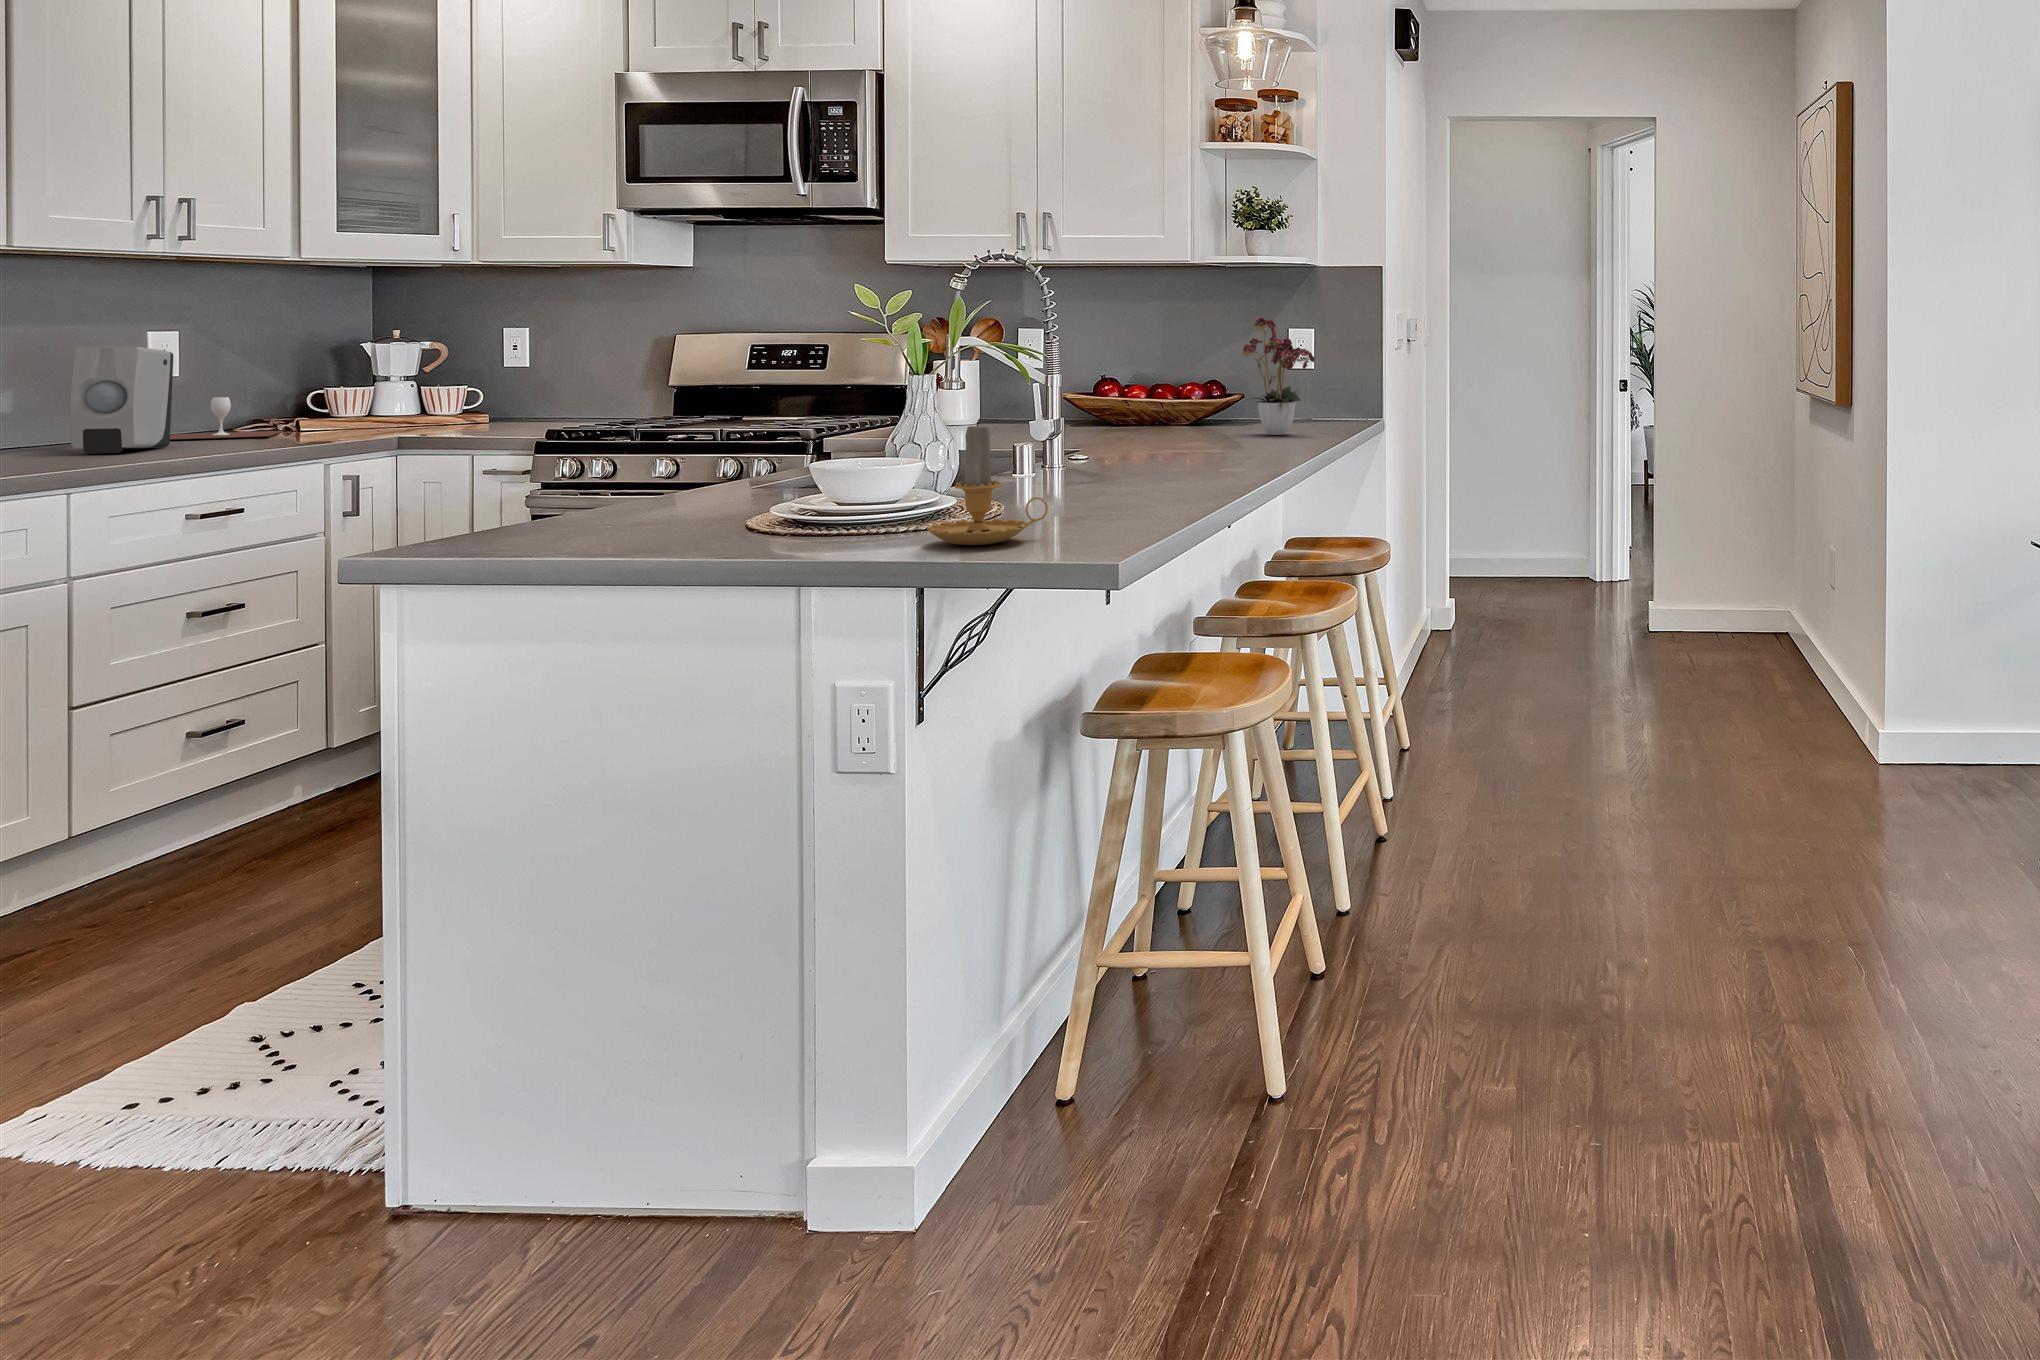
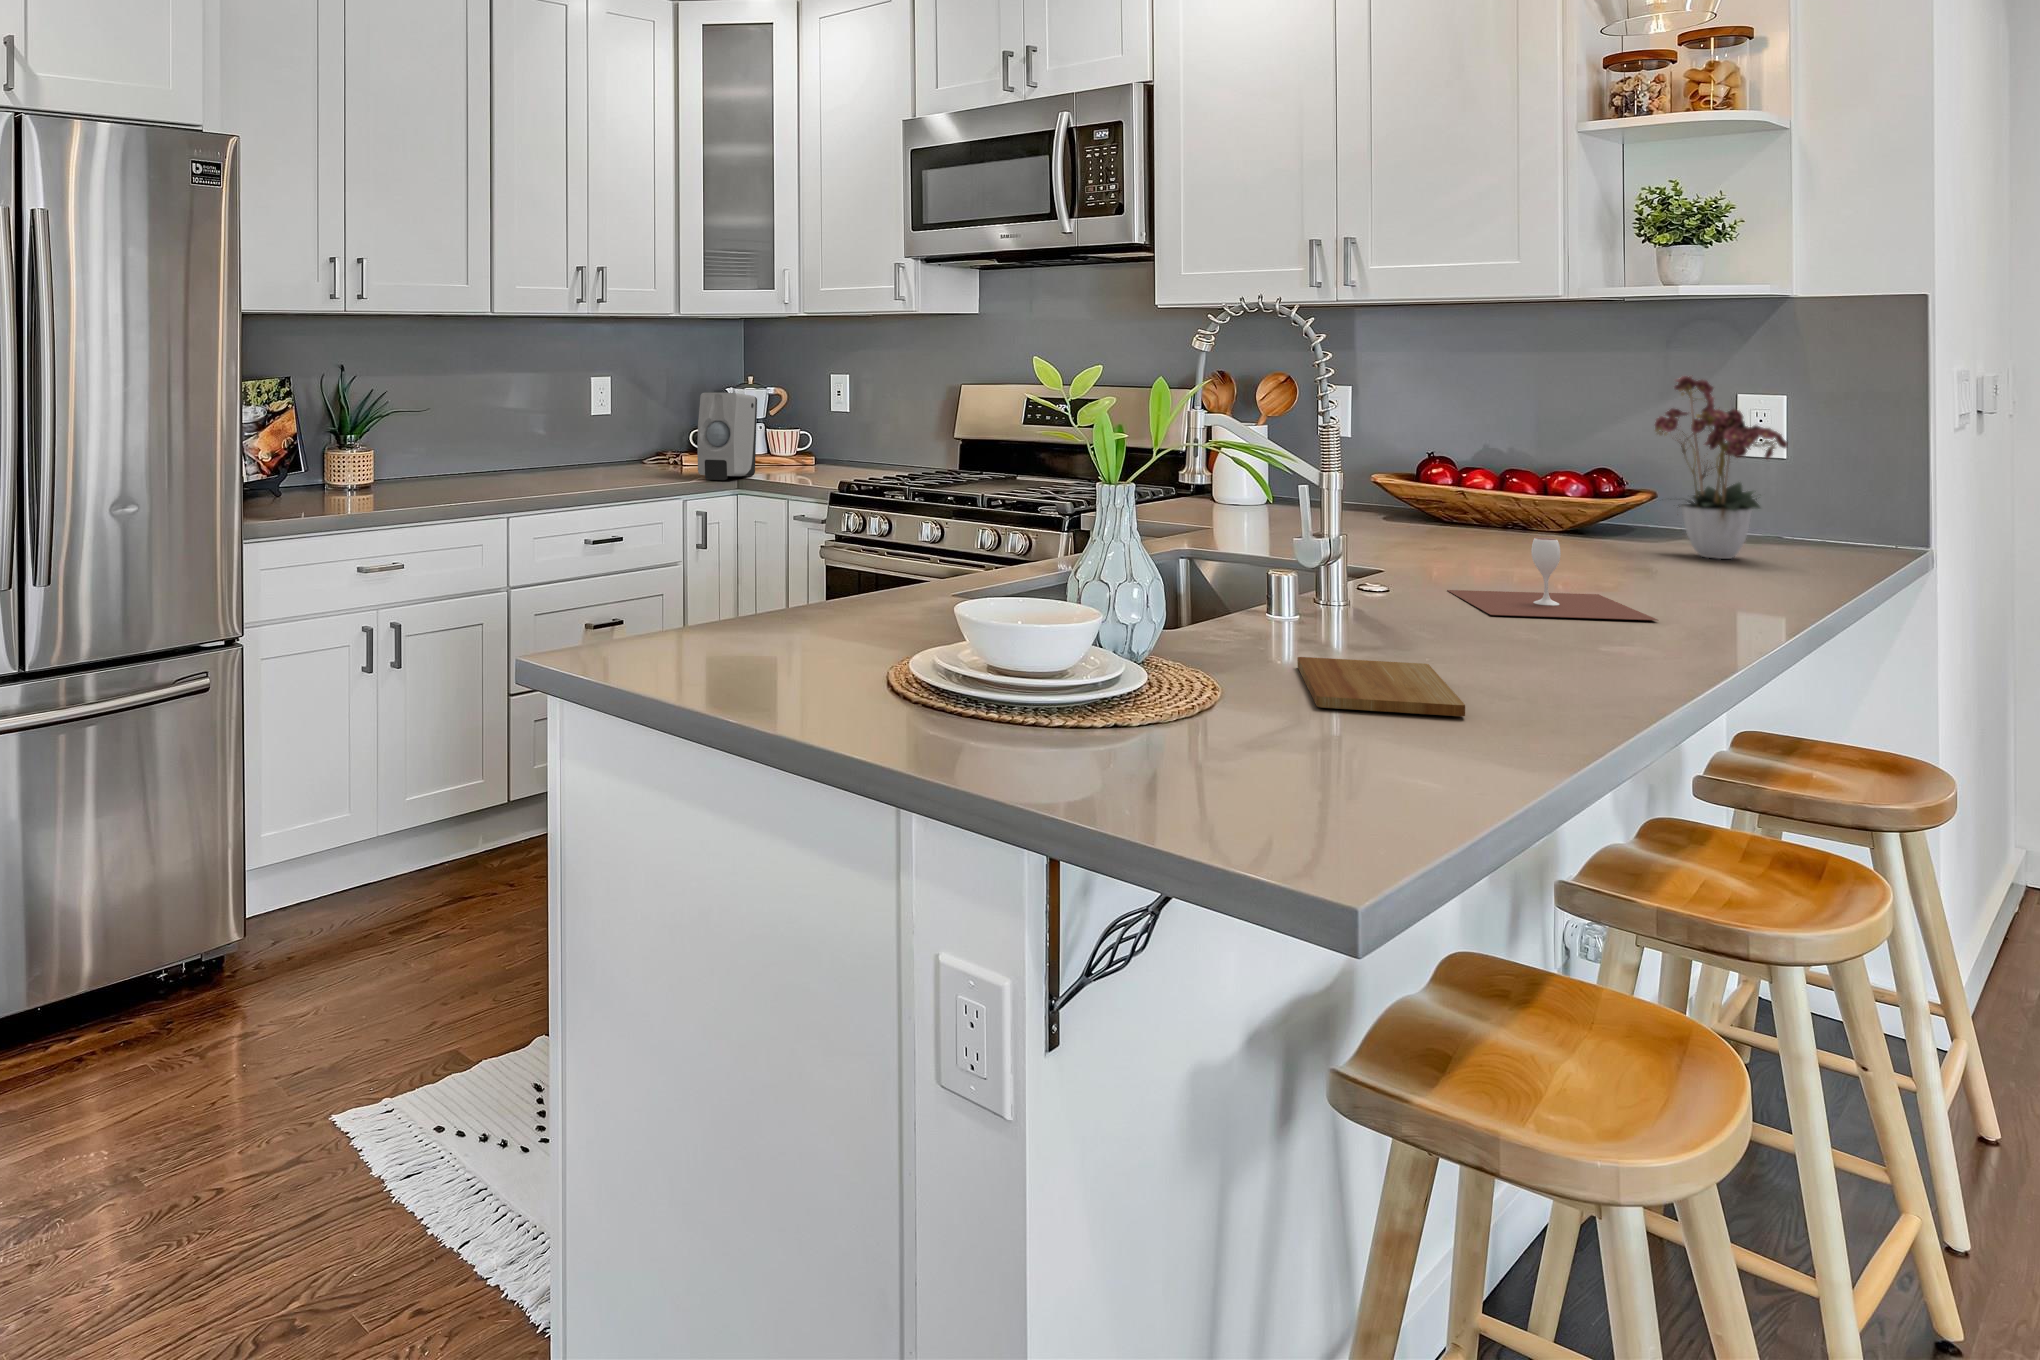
soap dispenser: present [70,346,173,454] -> present [697,392,757,480]
wine glass: present [170,397,283,439] -> present [1447,538,1658,620]
candle: present [927,419,1048,545] -> none [1075,581,1263,781]
cutting board: none [1044,486,1152,510] -> present [1297,657,1465,716]

